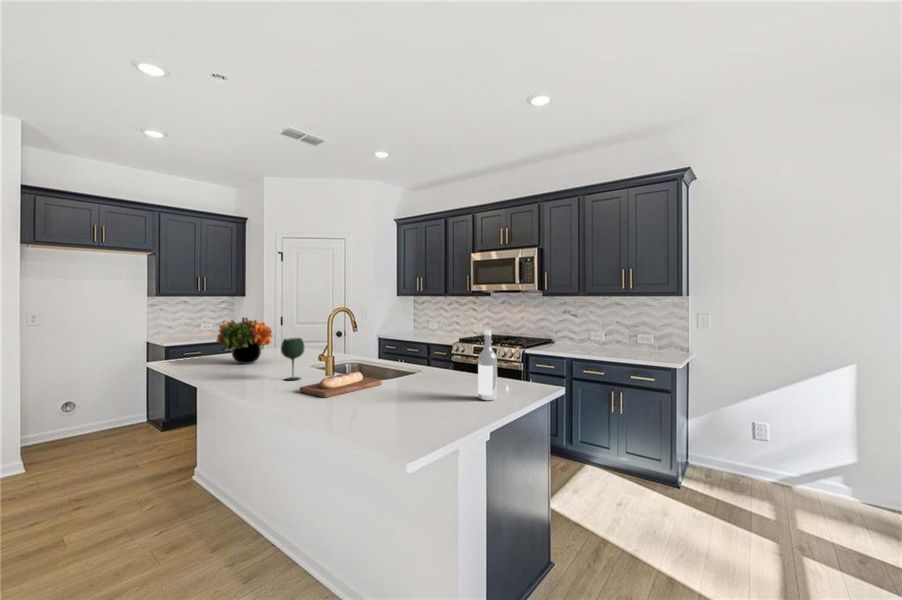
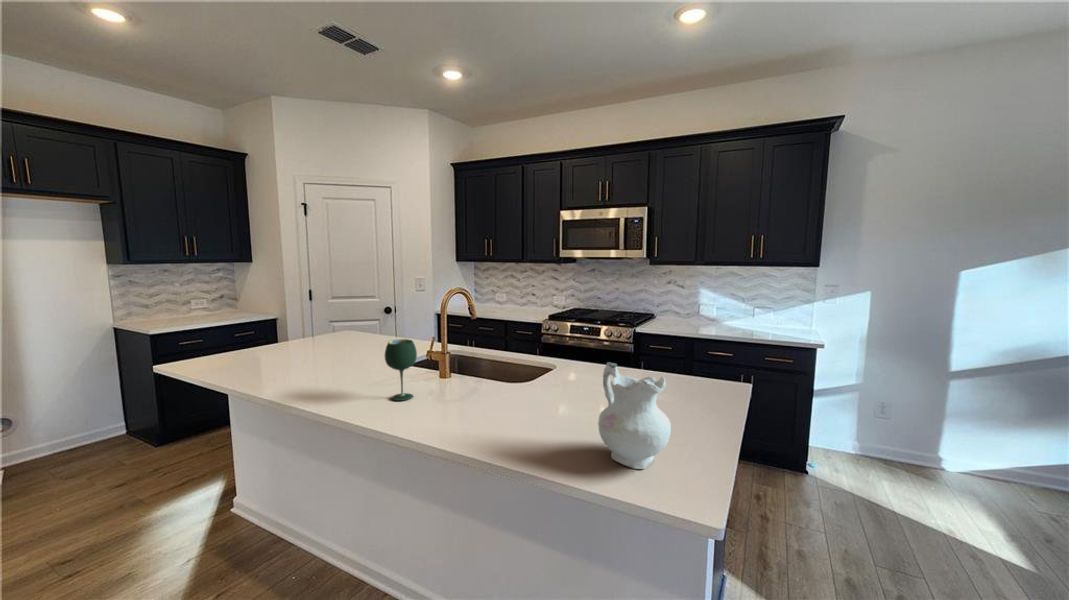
flower arrangement: present [217,317,273,364] -> none [256,304,339,369]
wine bottle: present [478,330,497,400] -> none [693,332,722,426]
ceramic pitcher: none [382,345,431,416] -> present [598,362,671,469]
bread loaf: present [300,372,382,398] -> none [438,386,538,436]

